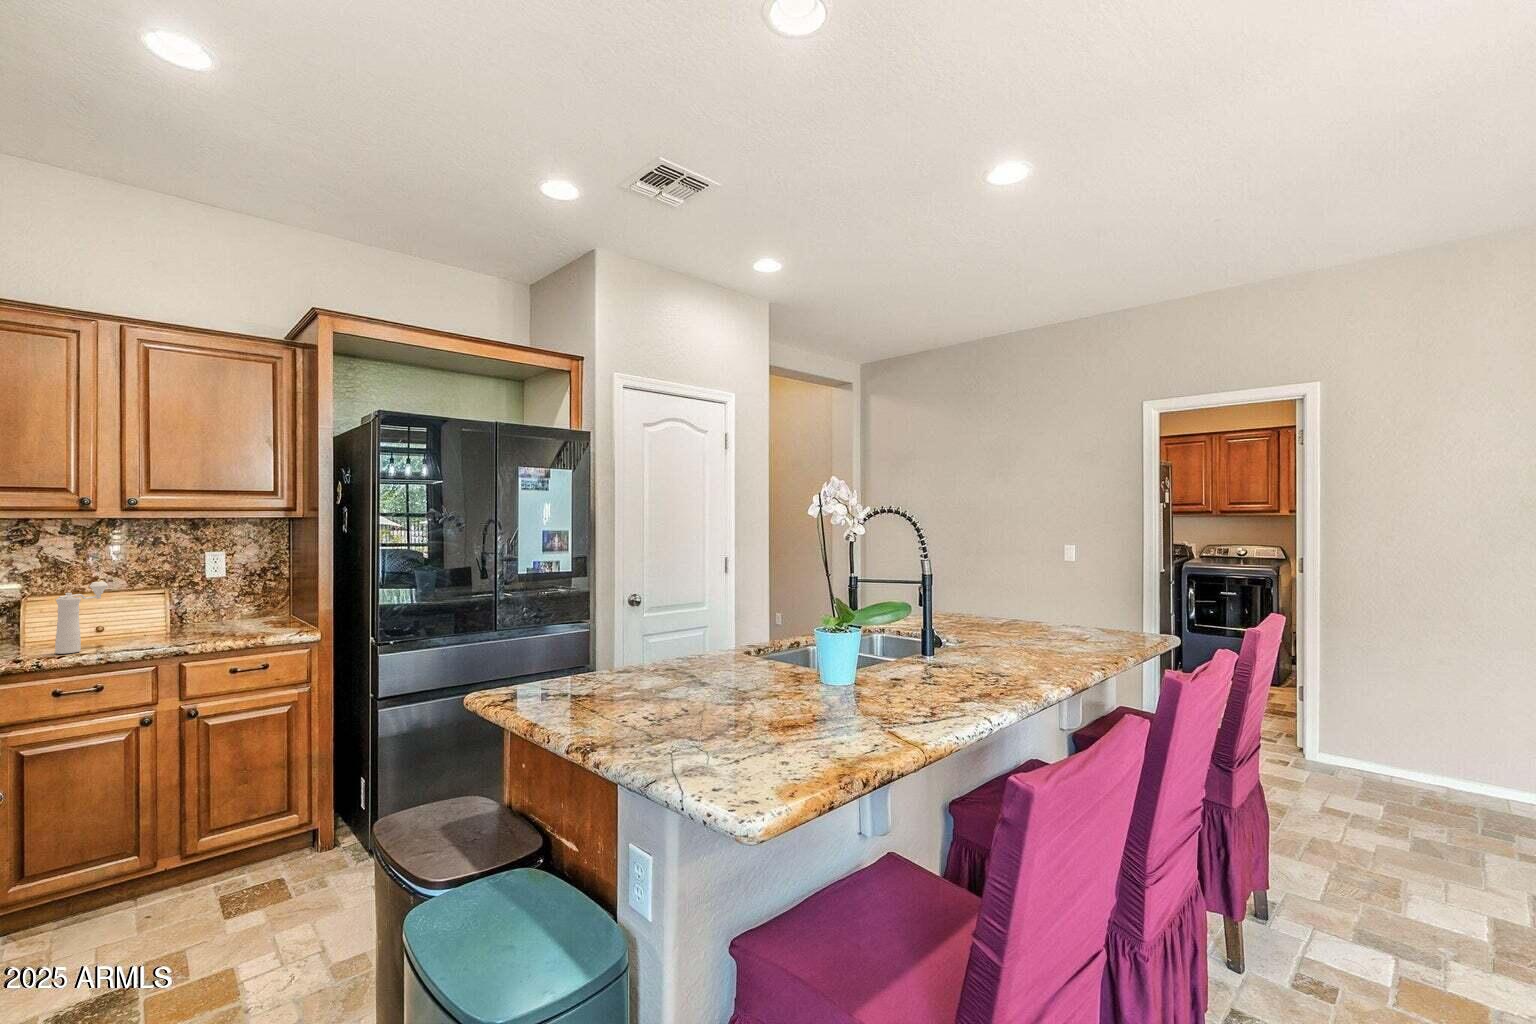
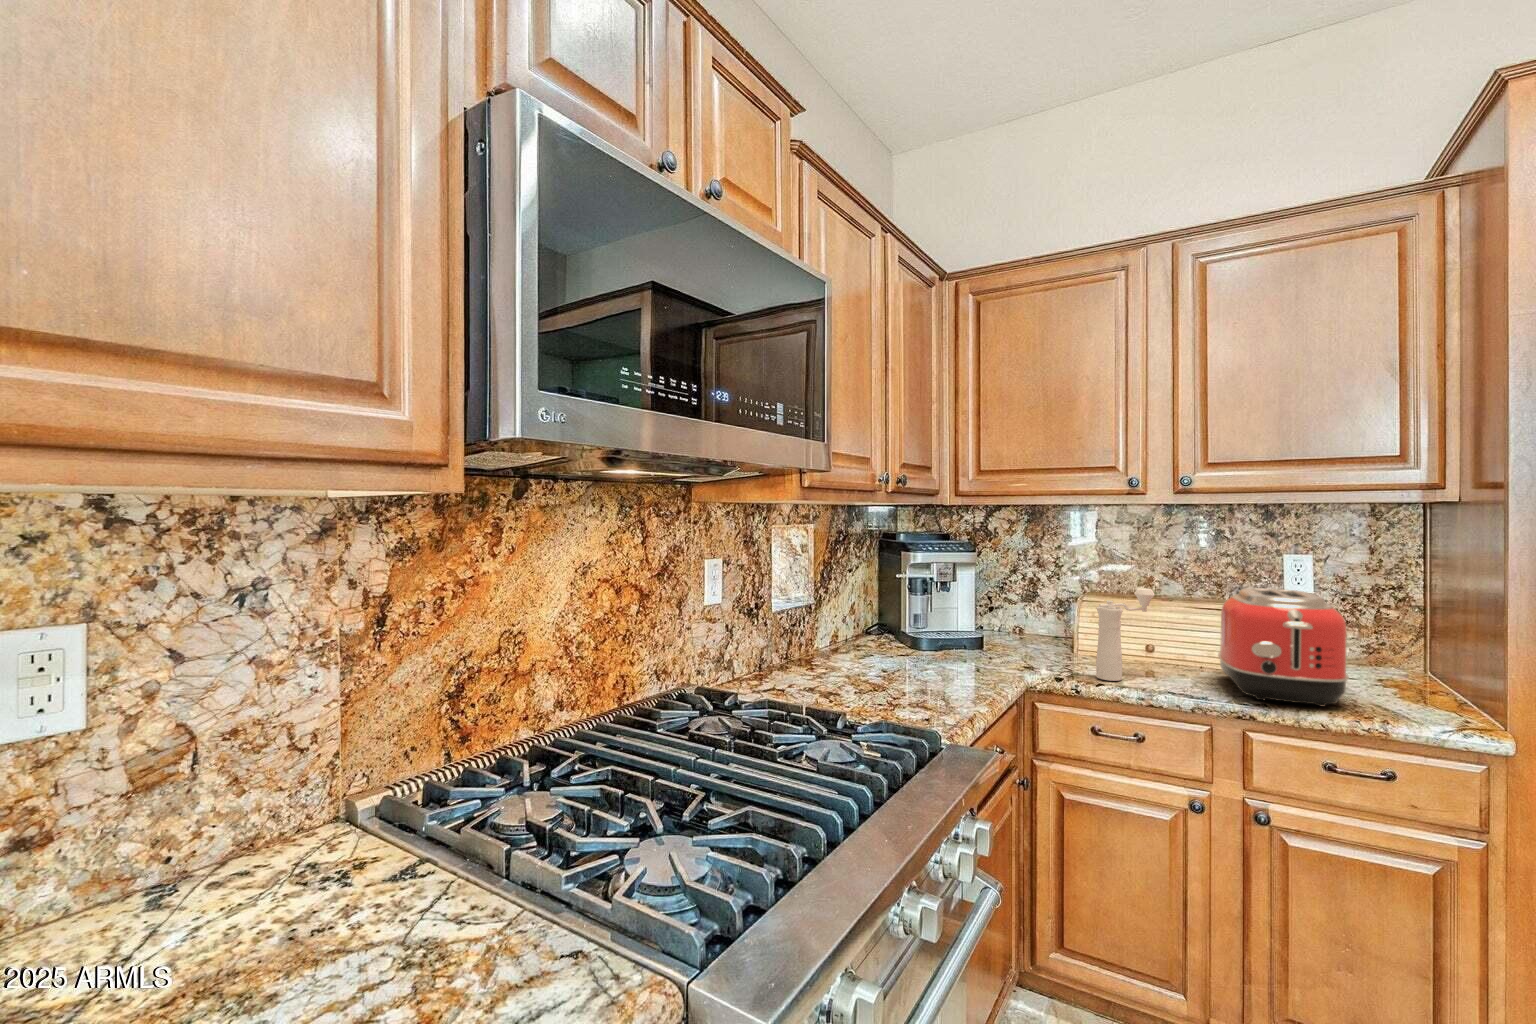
toaster: none [159,573,244,642] -> present [1218,588,1349,706]

